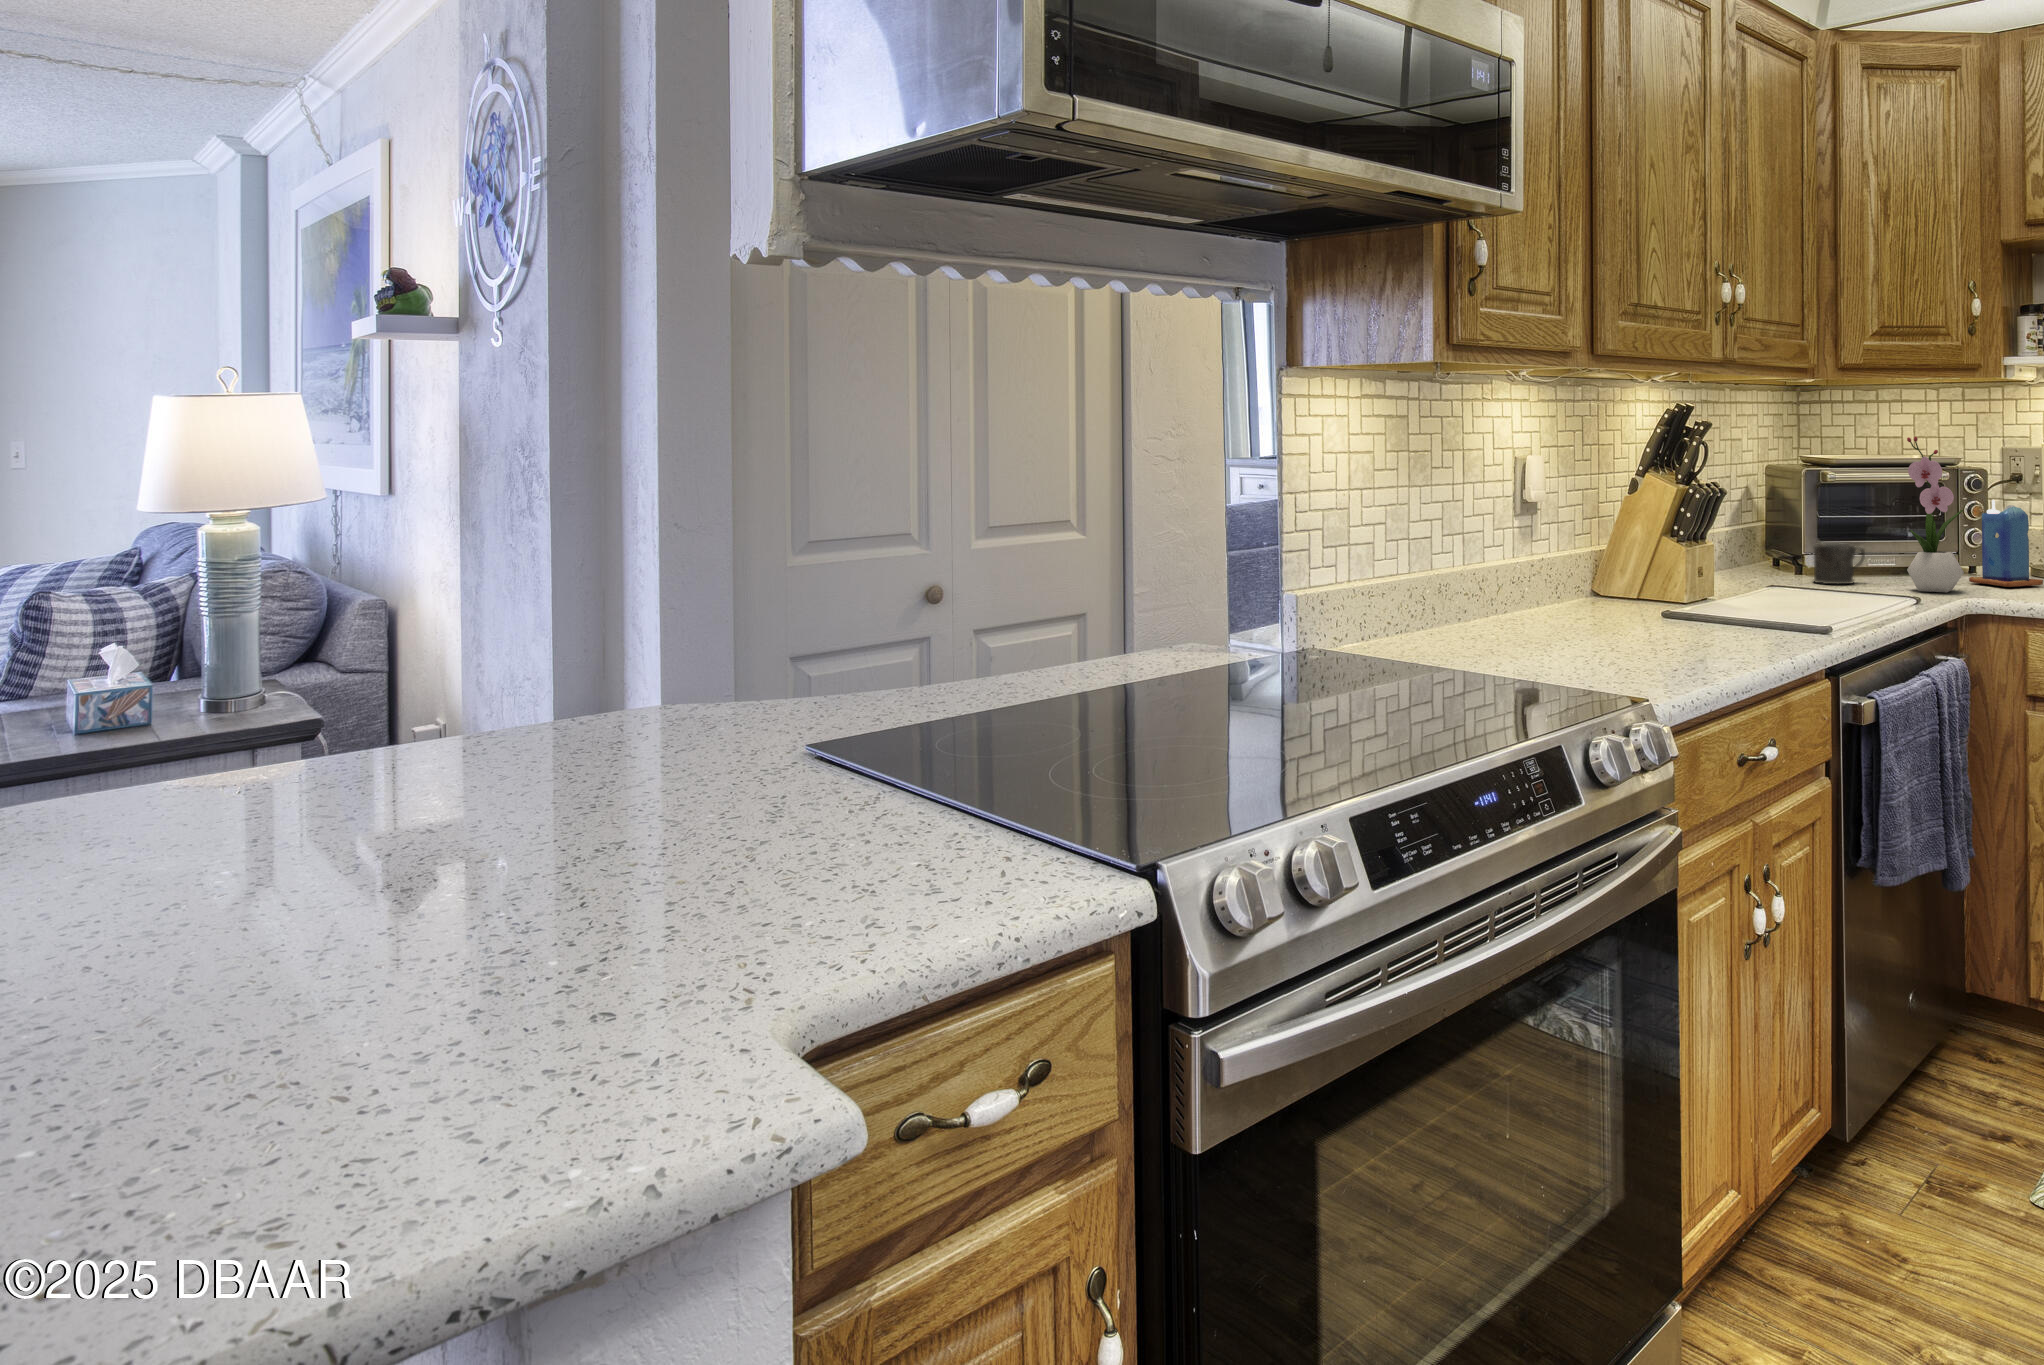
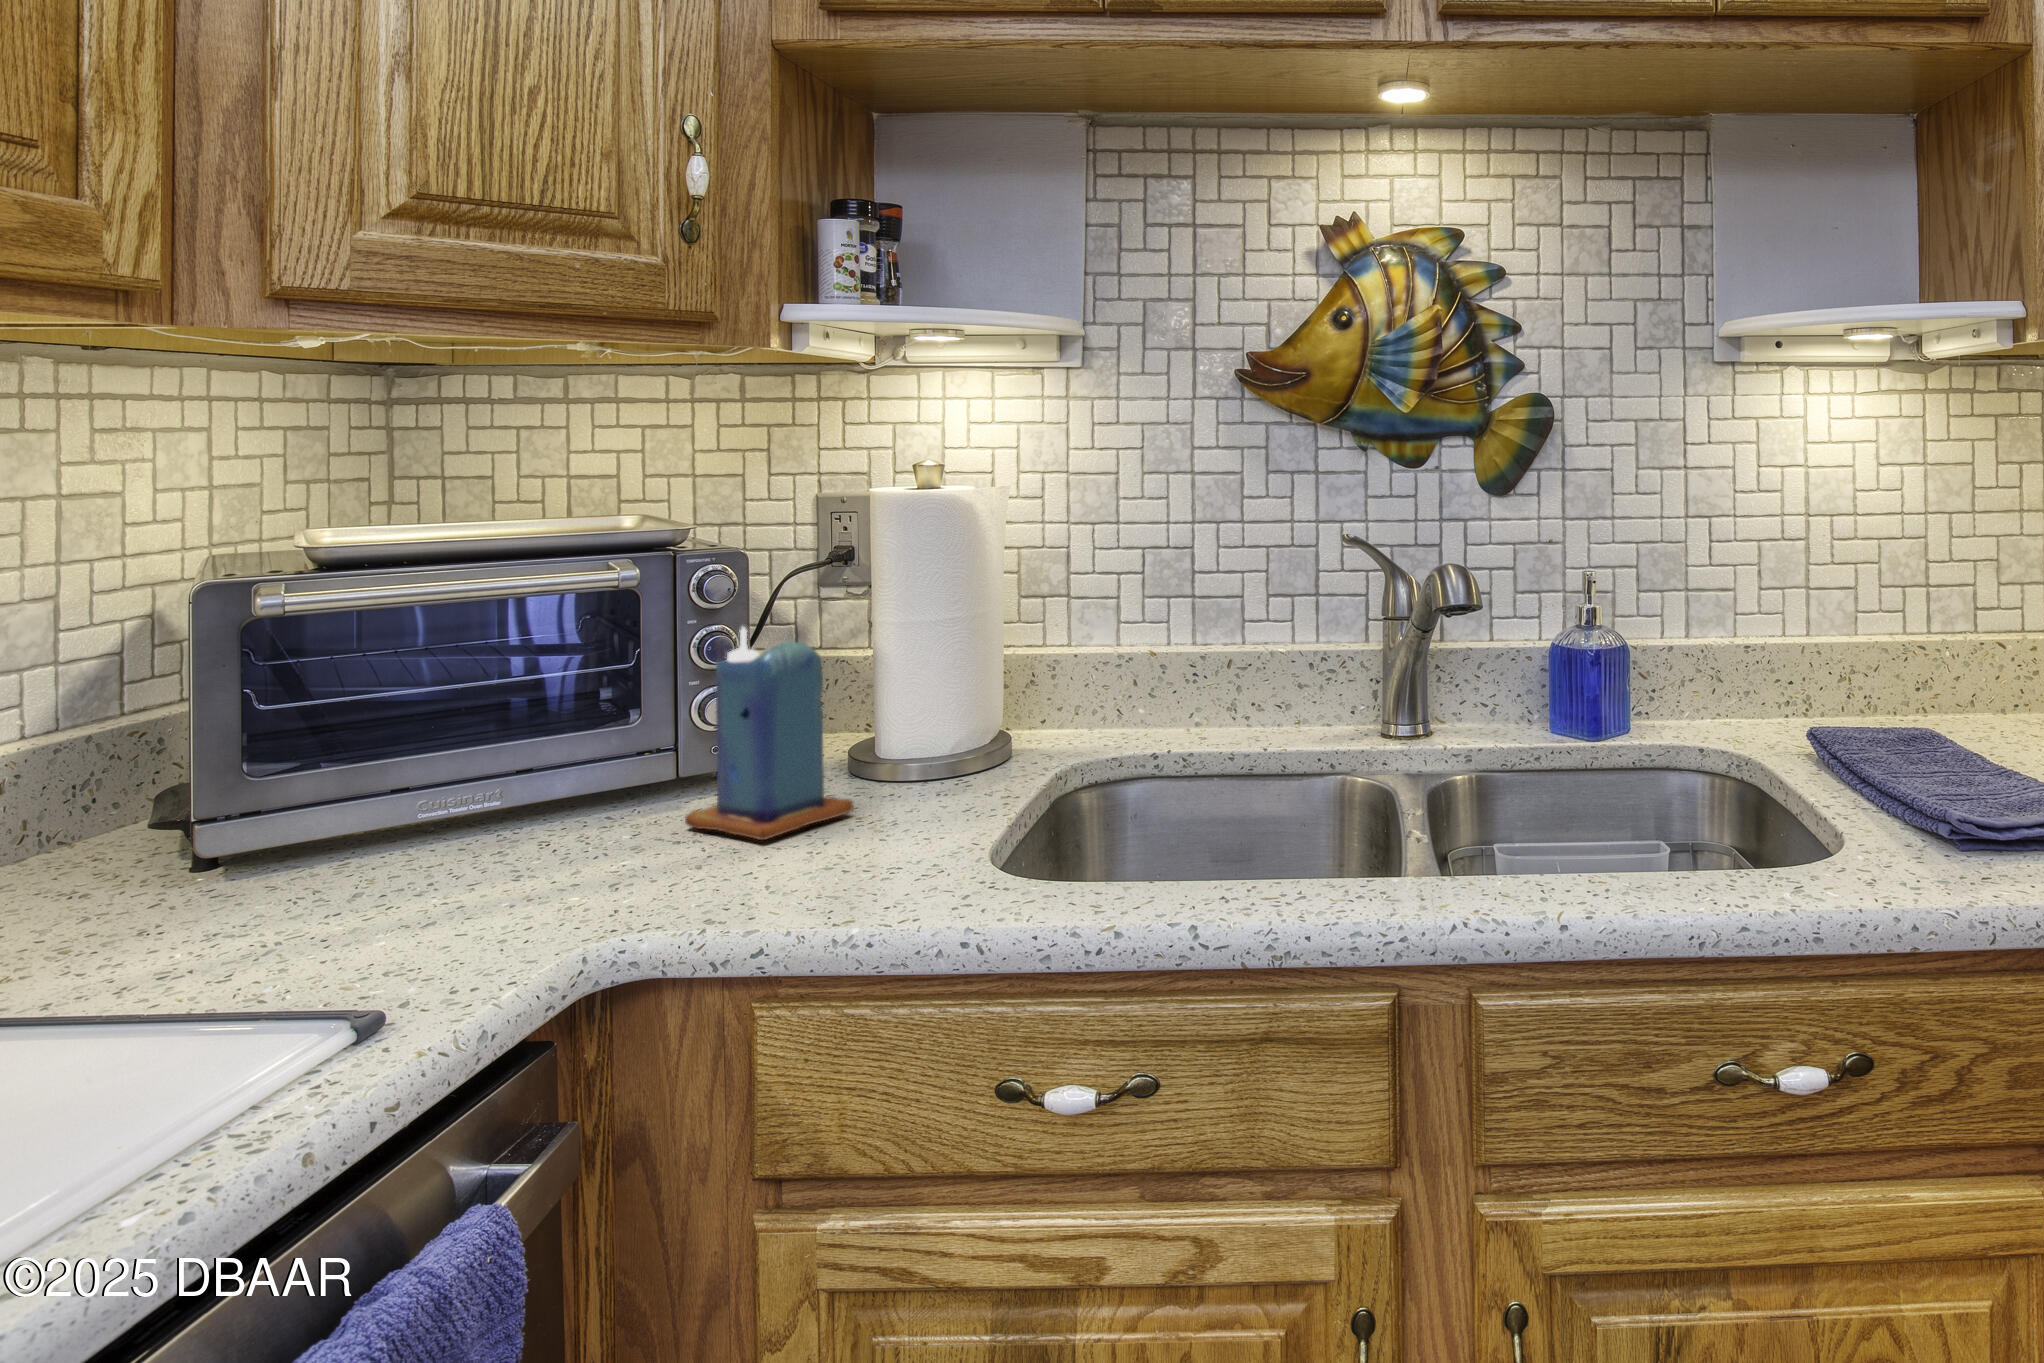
flower arrangement: present [1907,437,1964,592] -> none [446,492,639,913]
mug: present [1814,543,1865,584] -> none [197,779,379,916]

